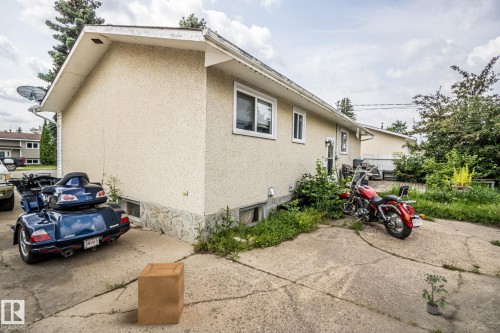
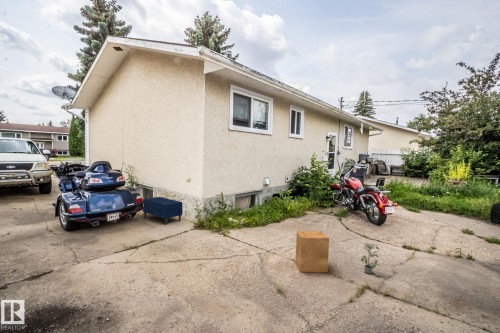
bench: none [129,213,179,249] -> present [142,197,183,225]
cardboard box: present [138,262,184,325] -> present [296,231,329,272]

